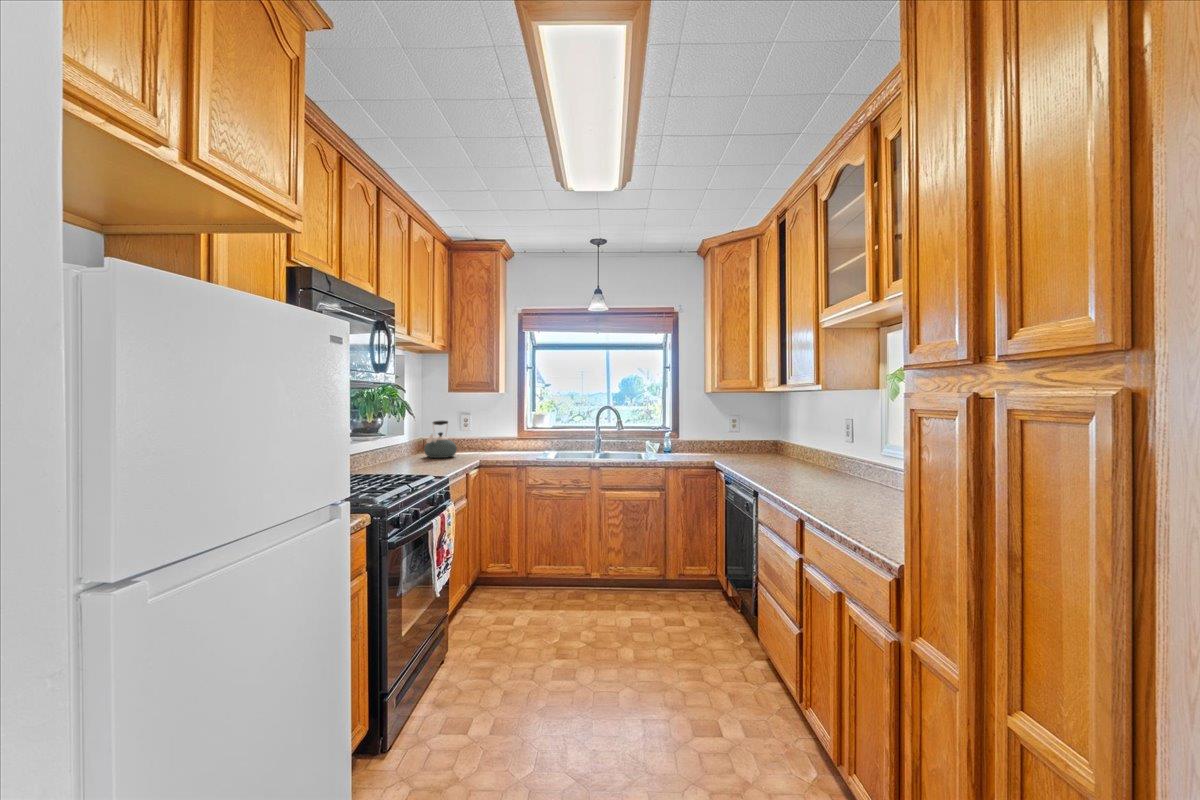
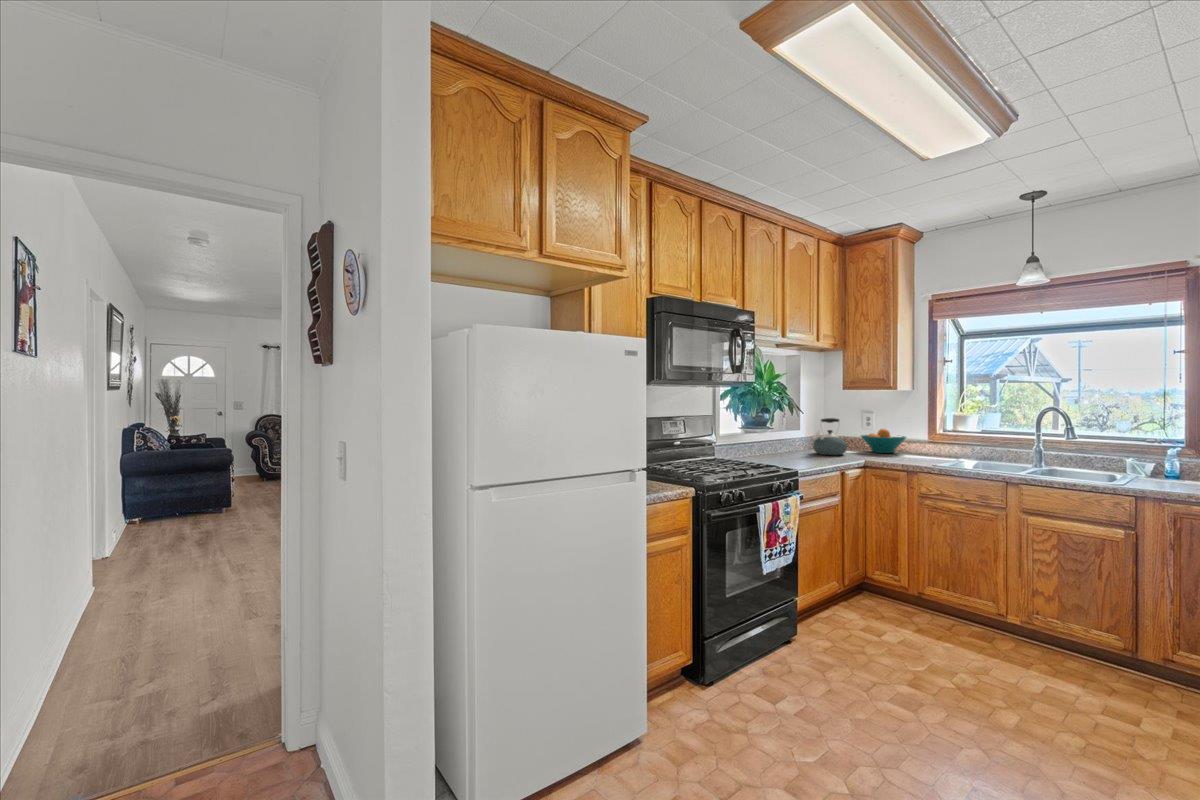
fruit bowl: none [462,429,502,452] -> present [861,429,906,453]

